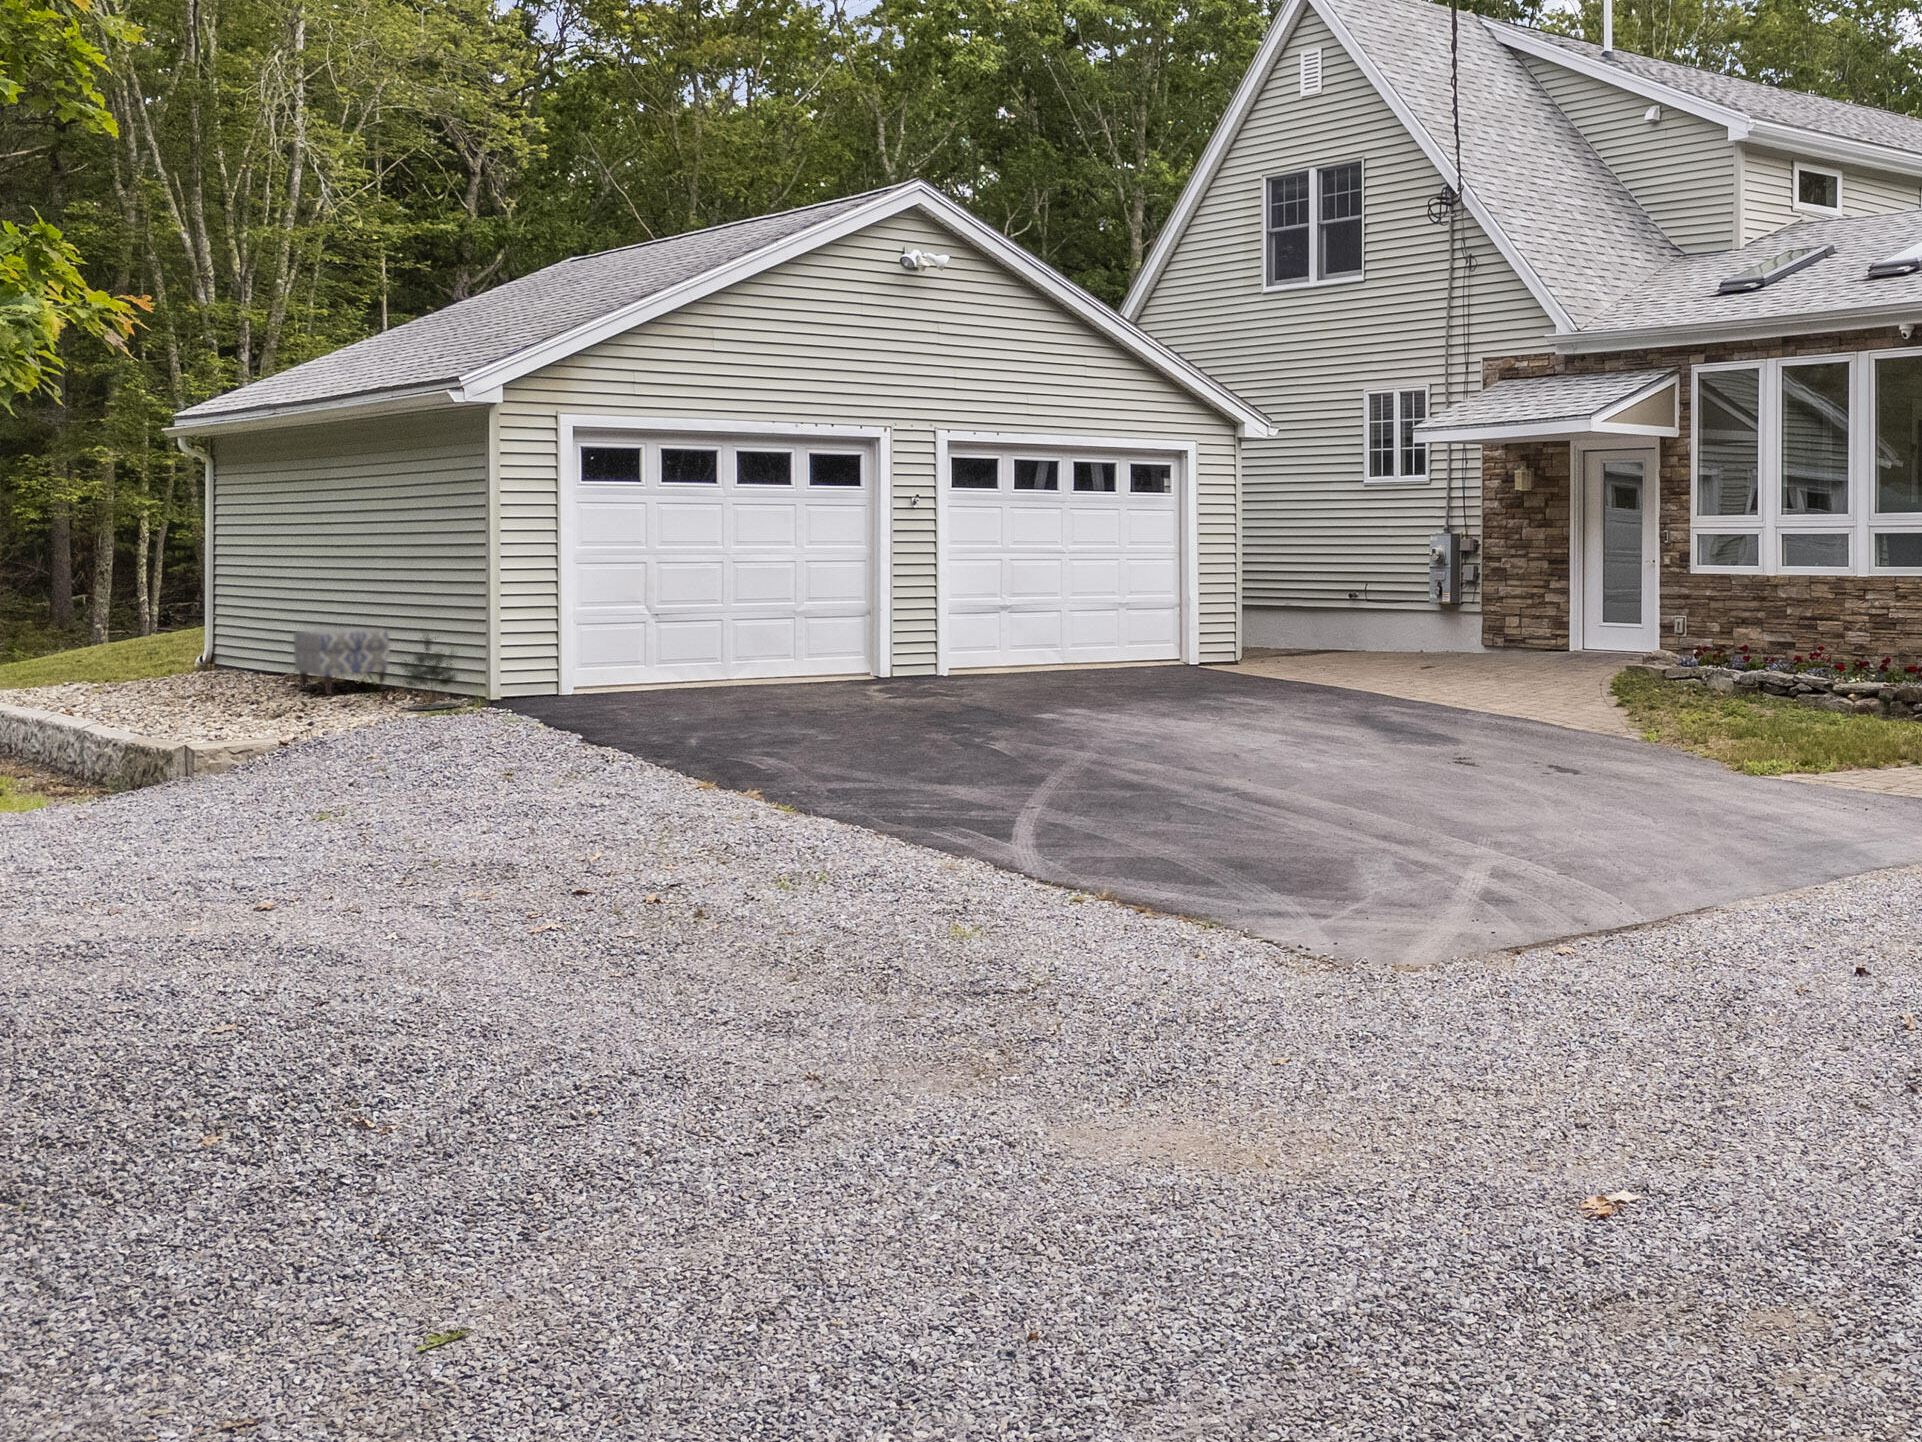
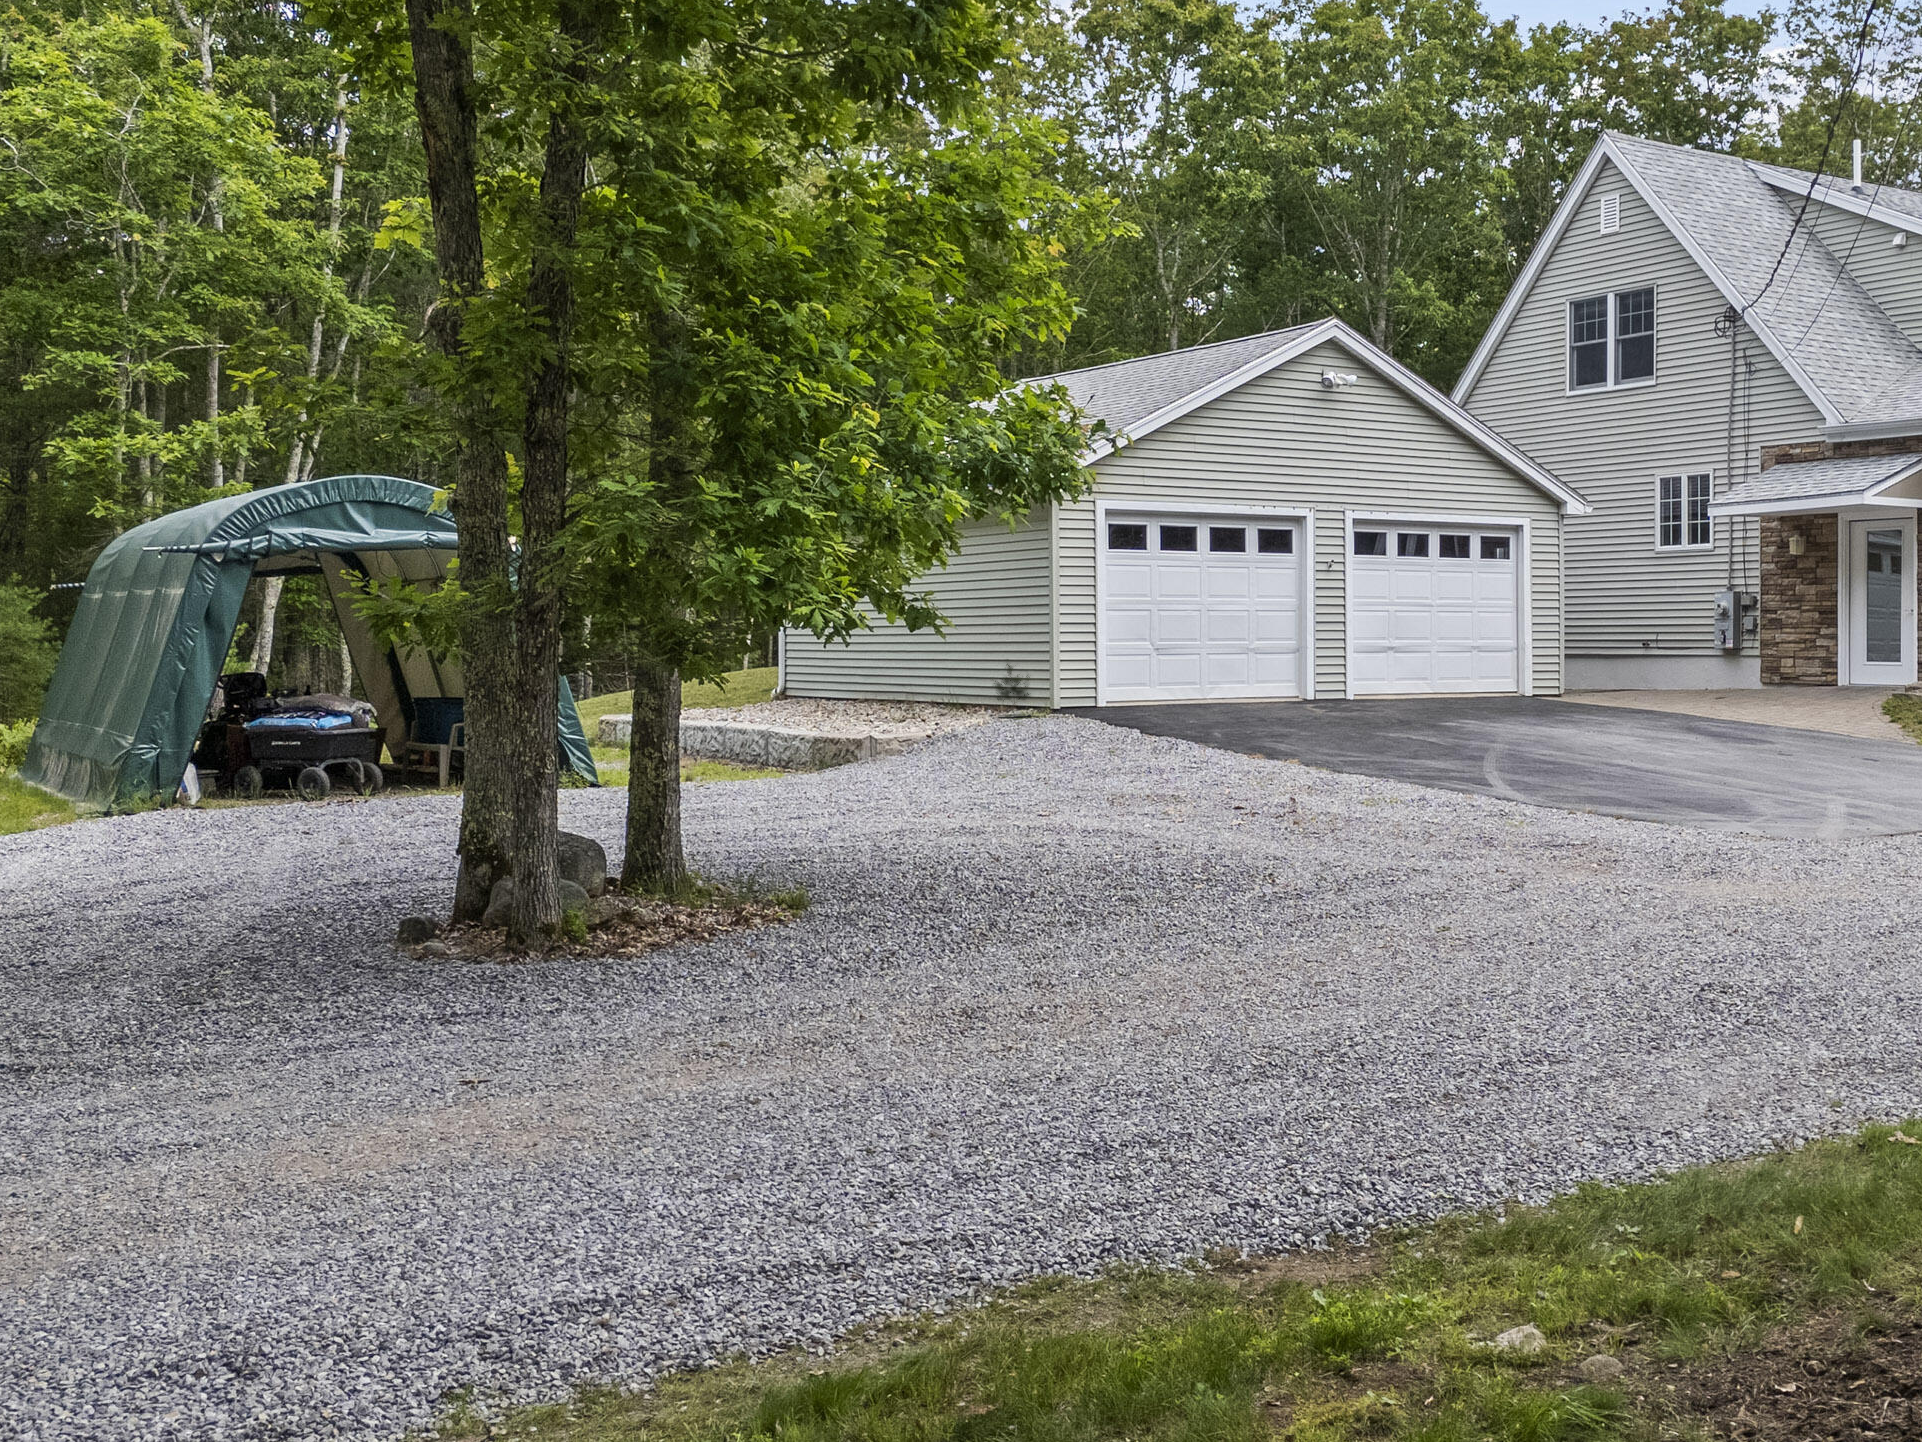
bench: present [294,628,390,694] -> none [878,664,957,711]

